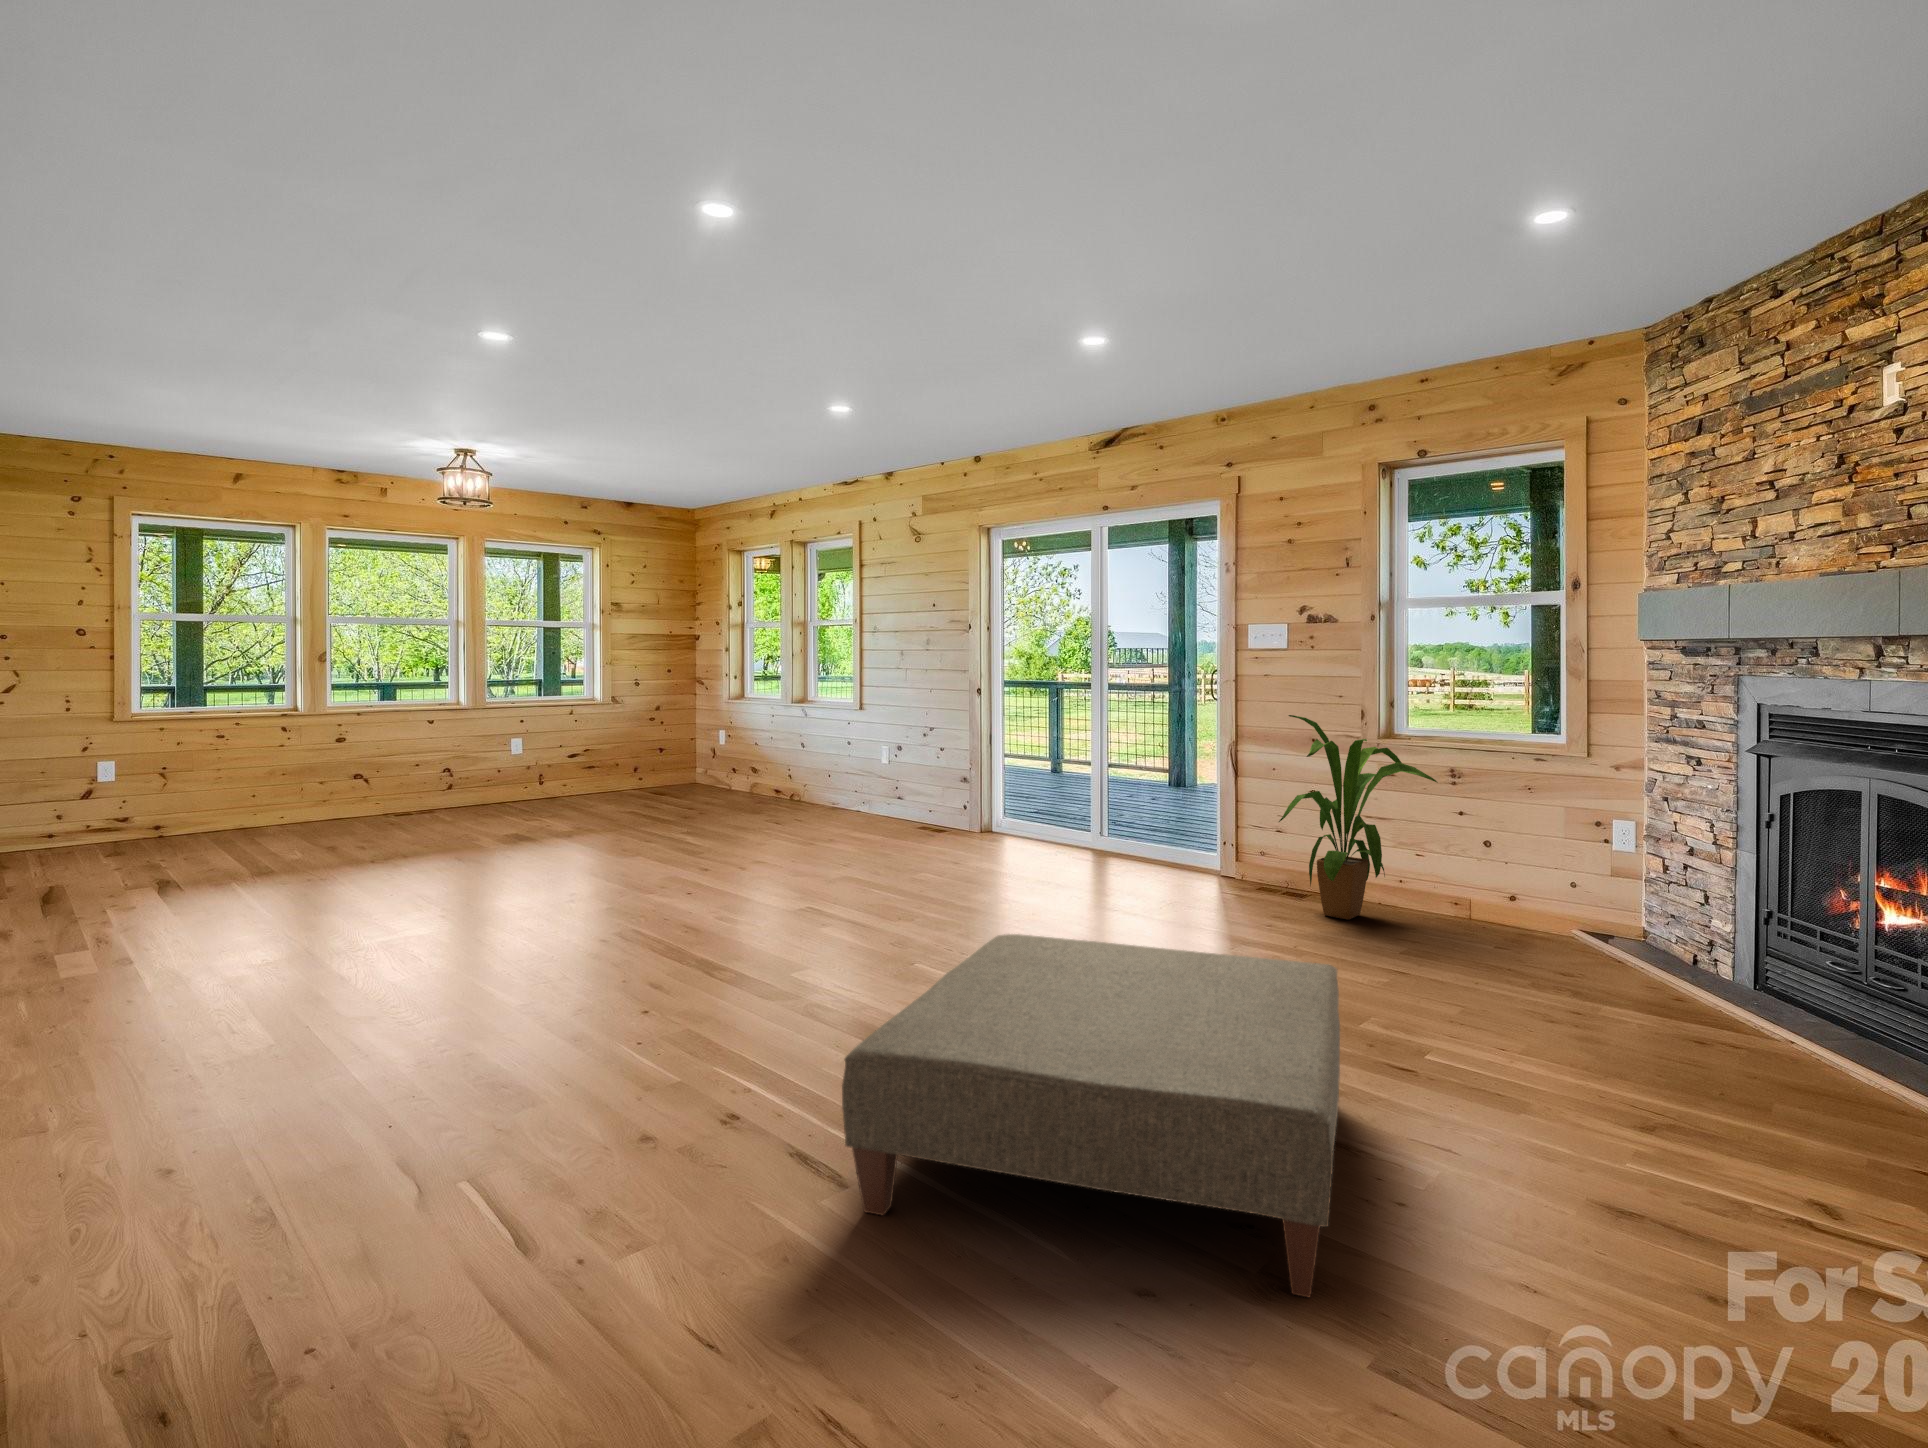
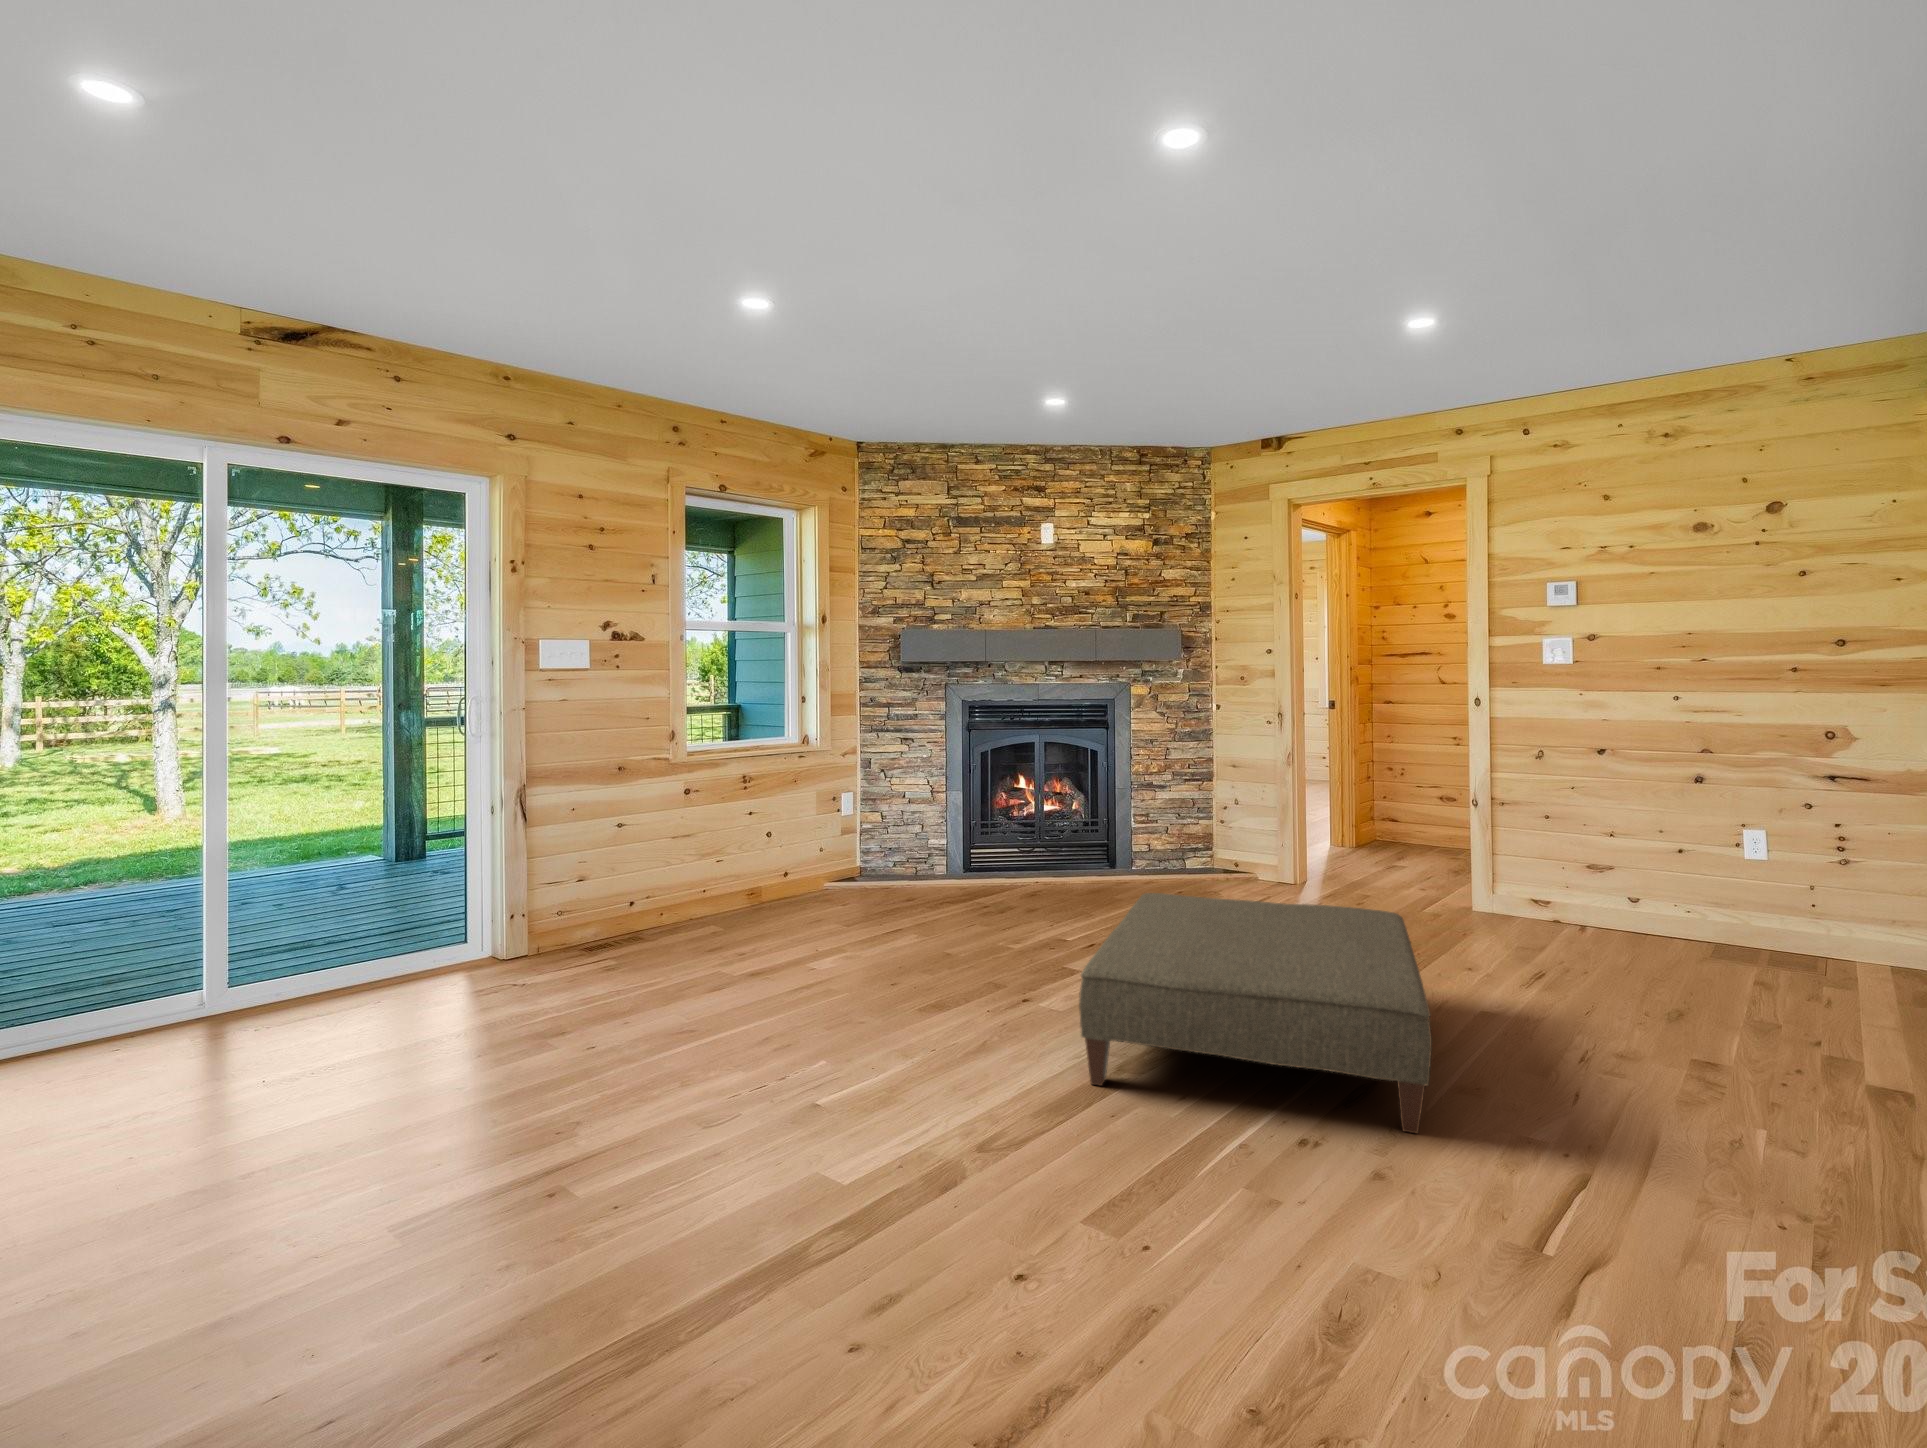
house plant: present [1279,715,1438,920] -> none [662,740,799,938]

